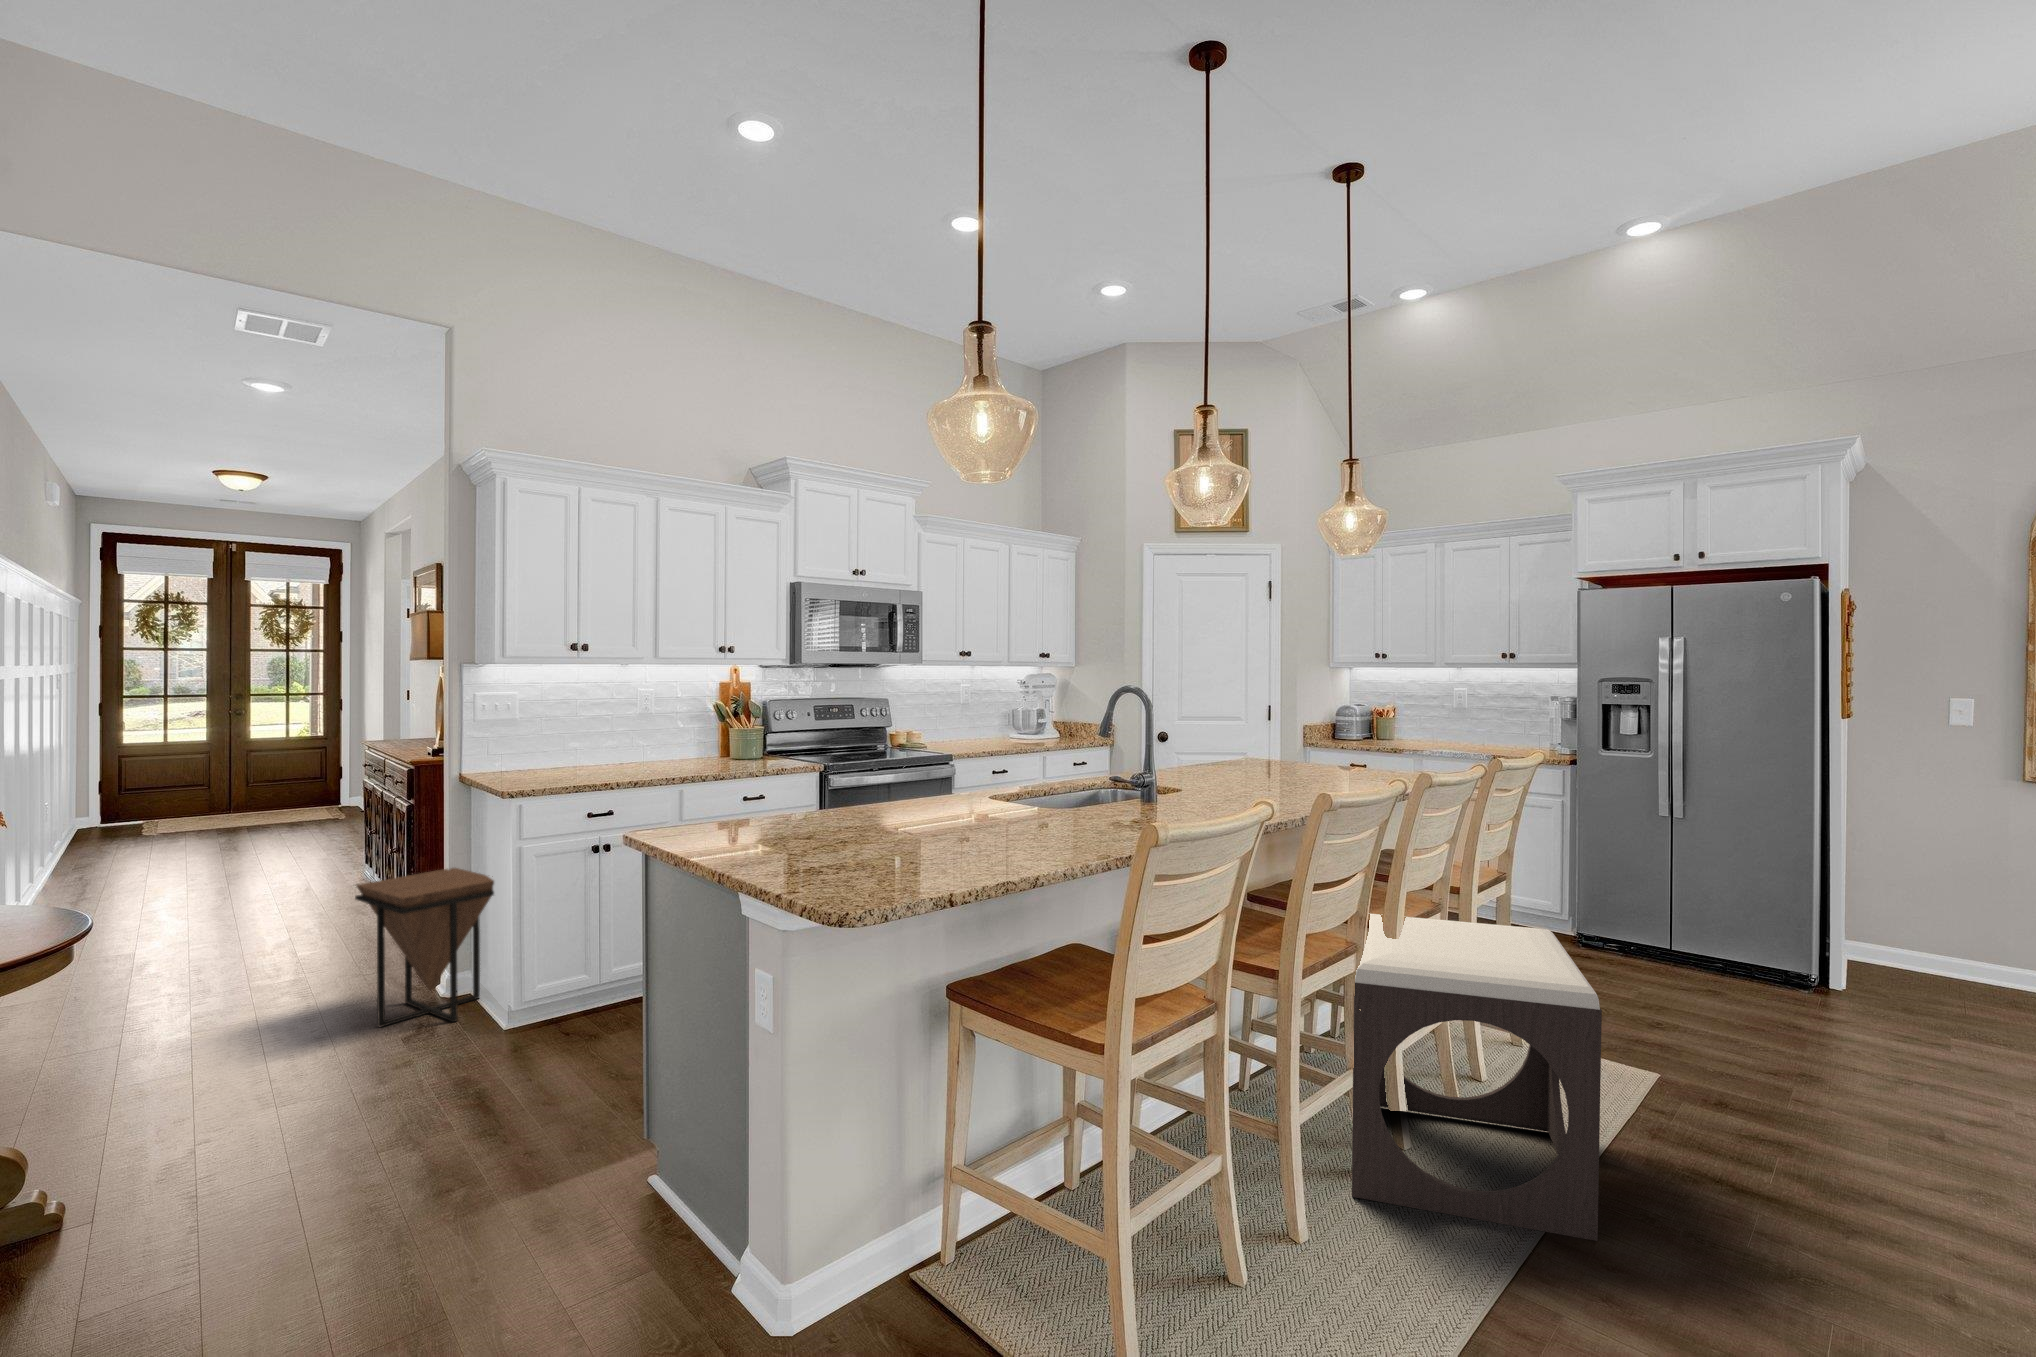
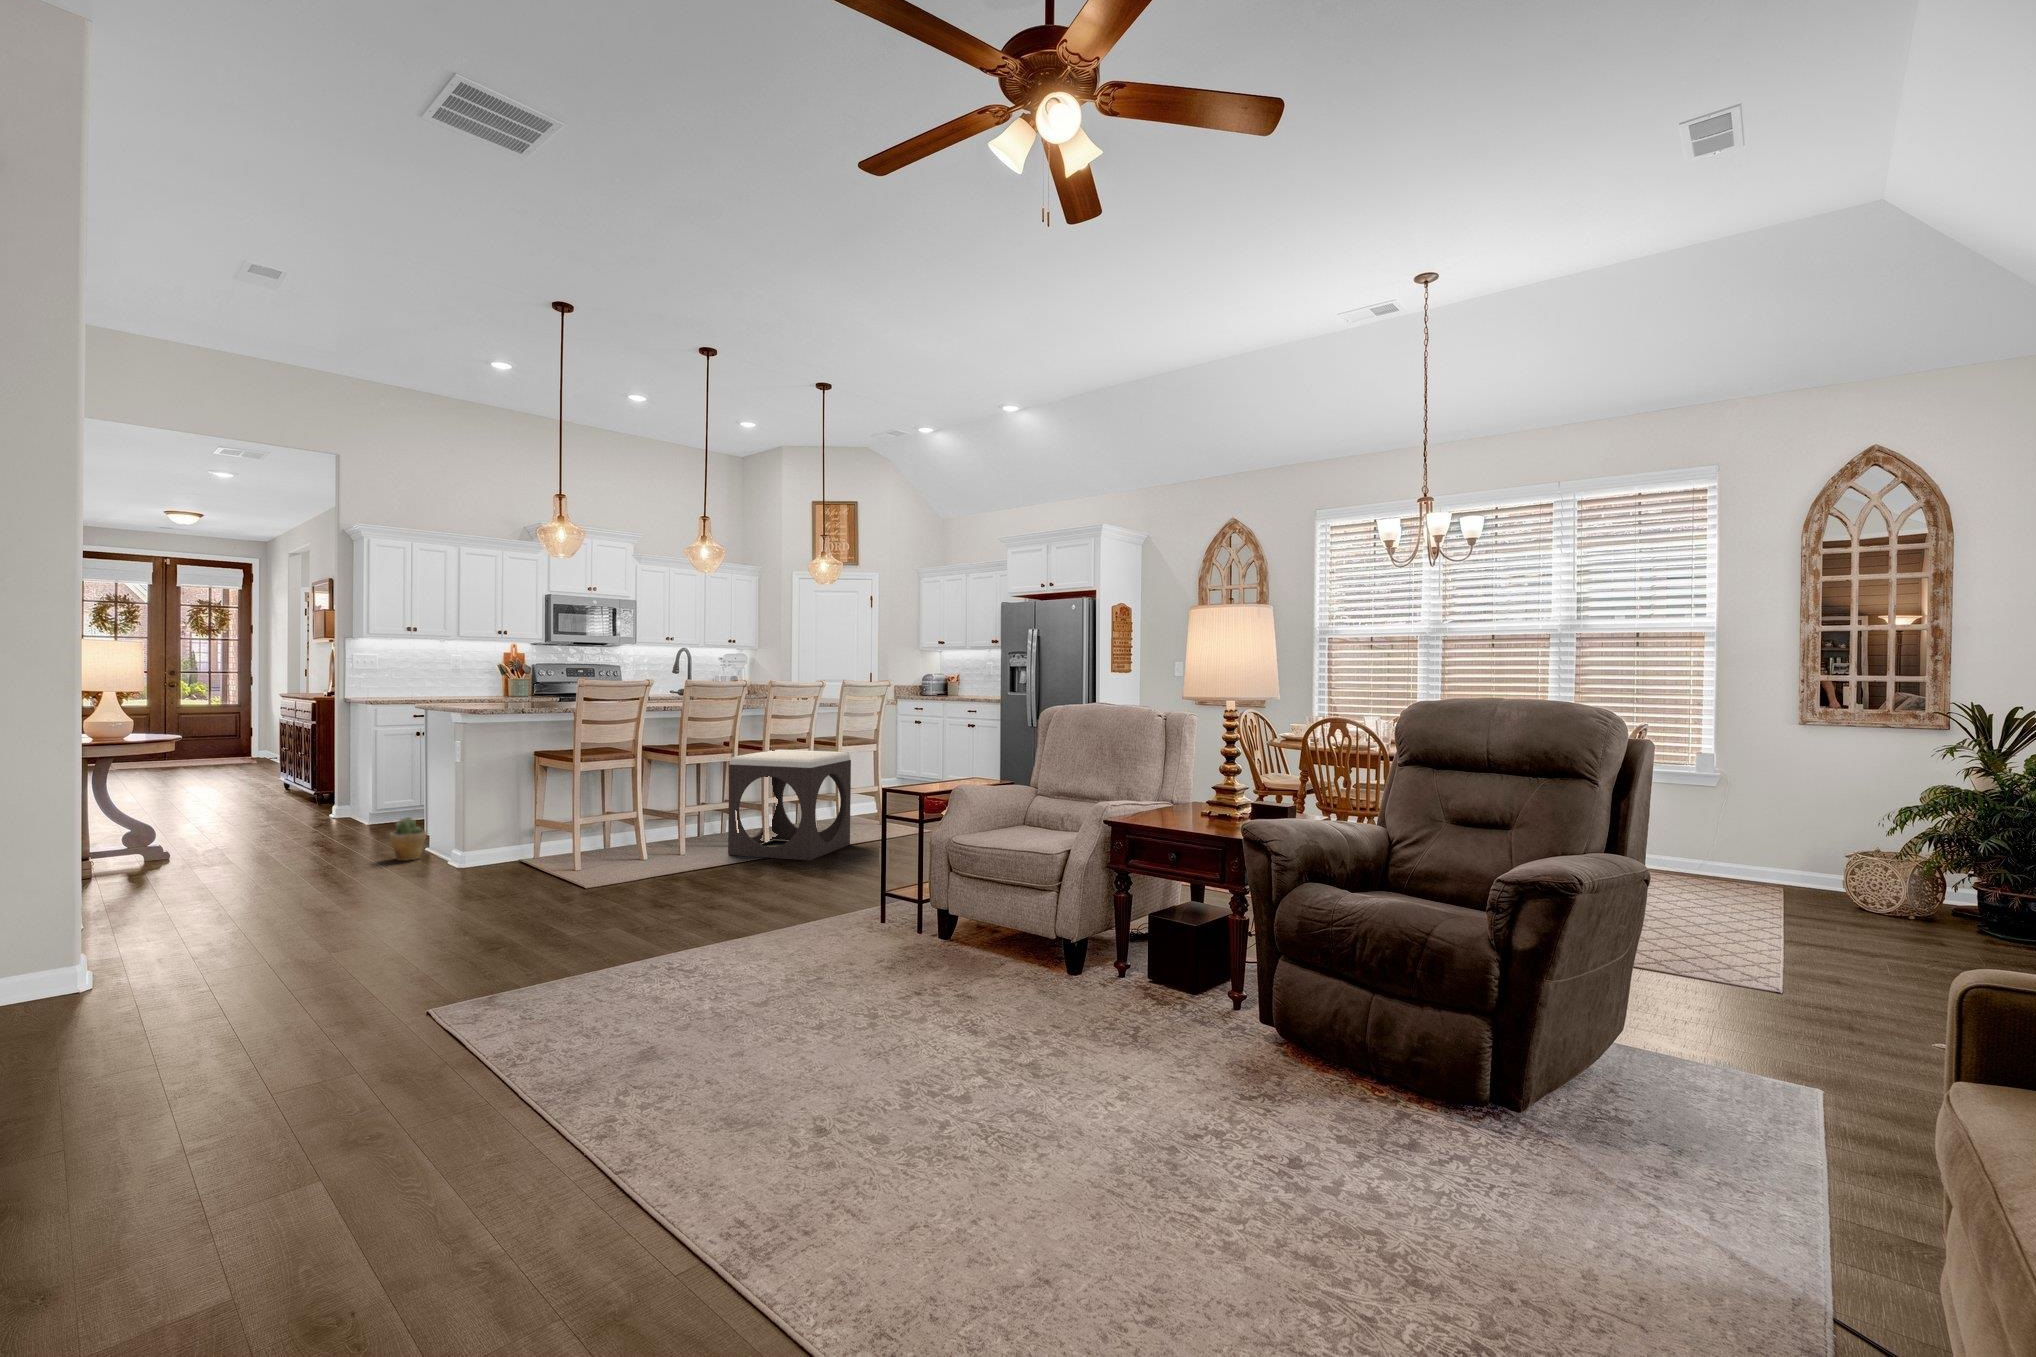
side table: present [355,868,494,1027] -> none [282,750,366,827]
potted plant: none [581,1109,664,1228] -> present [390,817,427,861]

